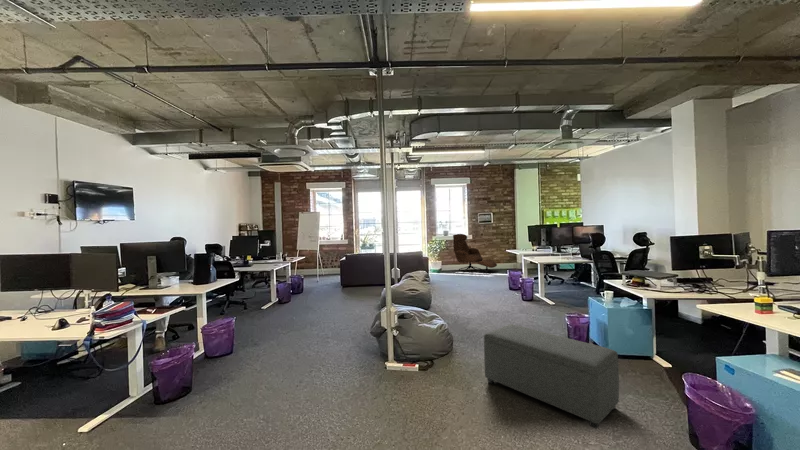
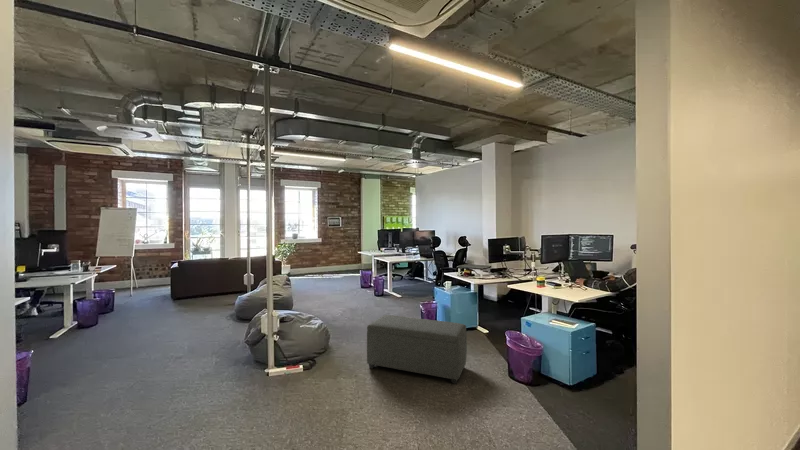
lounge chair: present [453,234,497,273] -> none [303,237,346,276]

